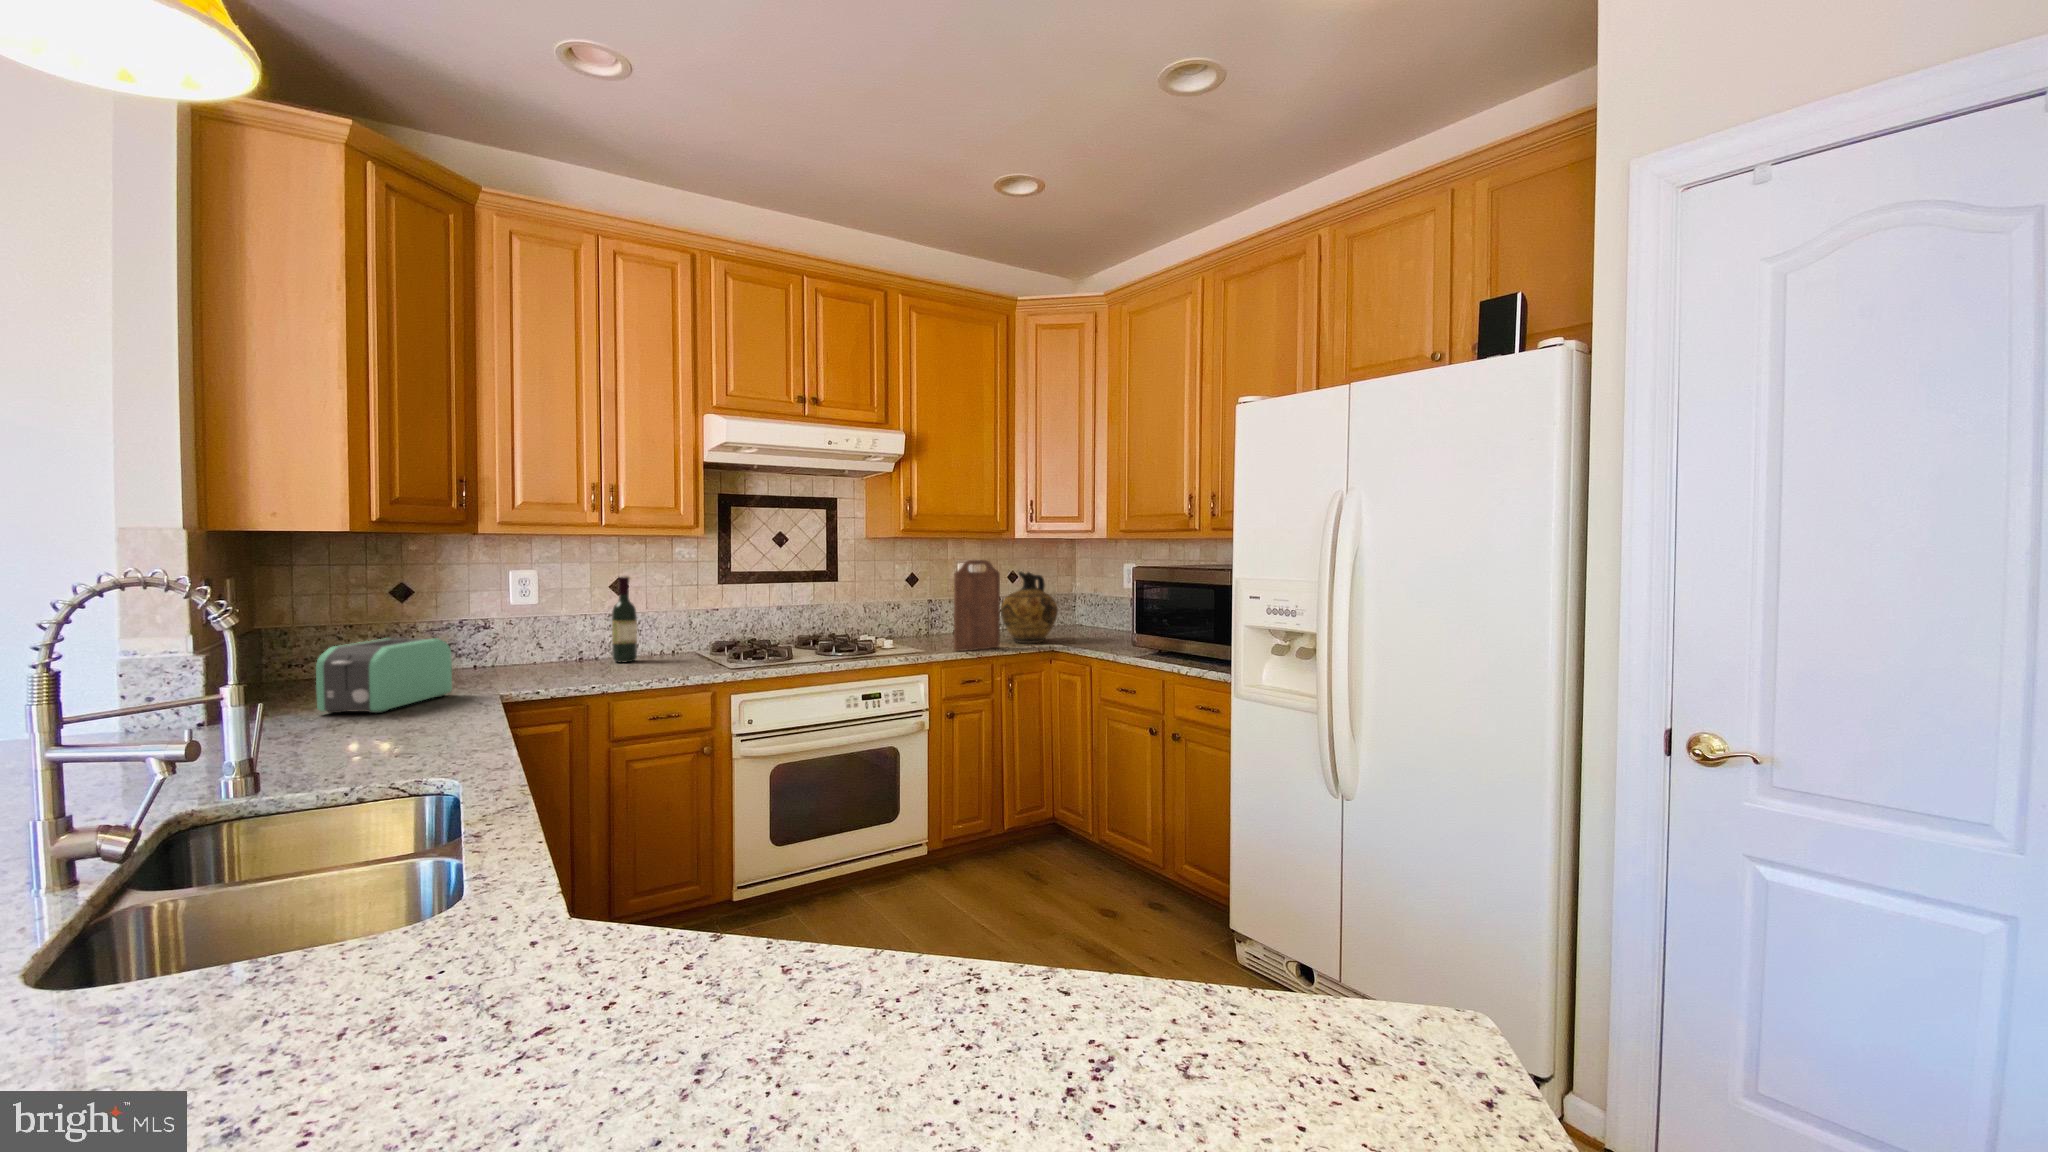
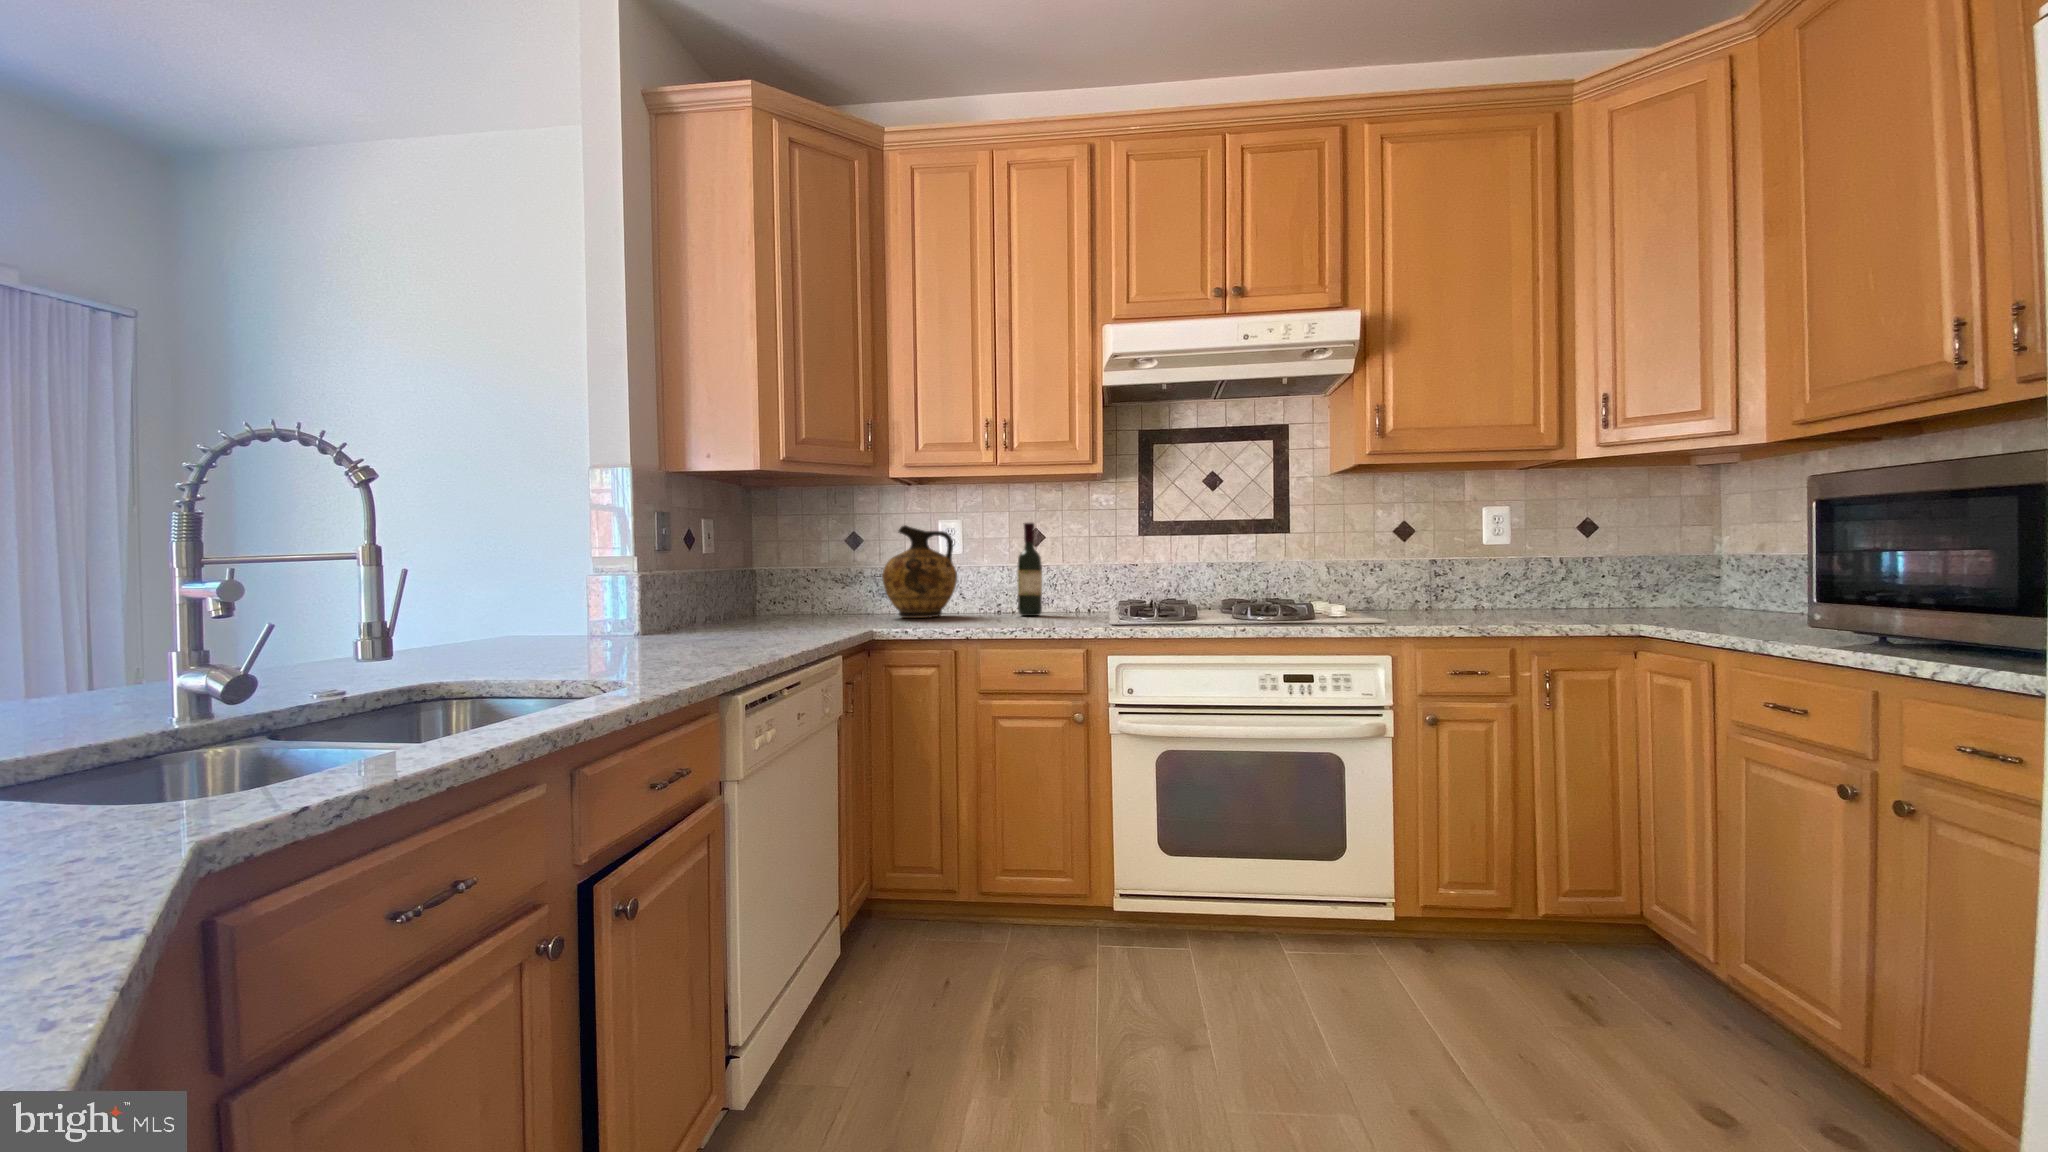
cutting board: present [954,560,1000,651] -> none [1438,484,1527,625]
ceramic jug: present [1001,571,1058,643] -> present [882,525,957,618]
toaster: present [316,638,452,713] -> none [723,571,838,636]

